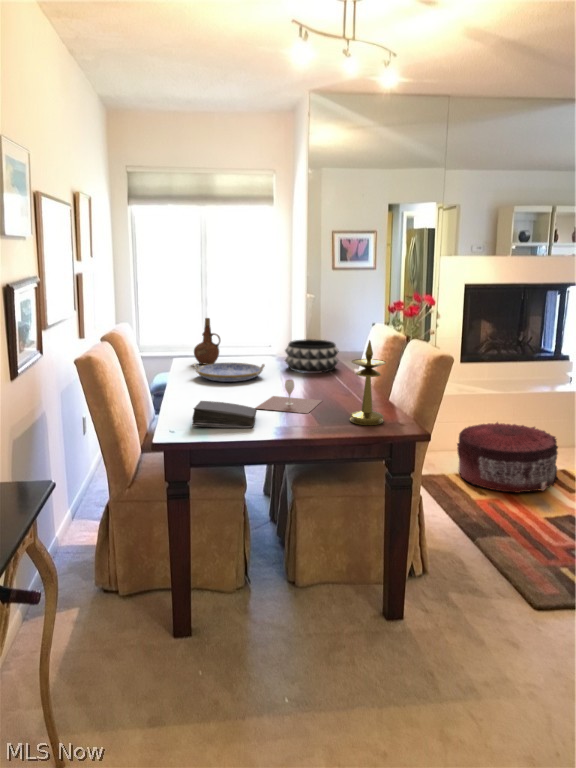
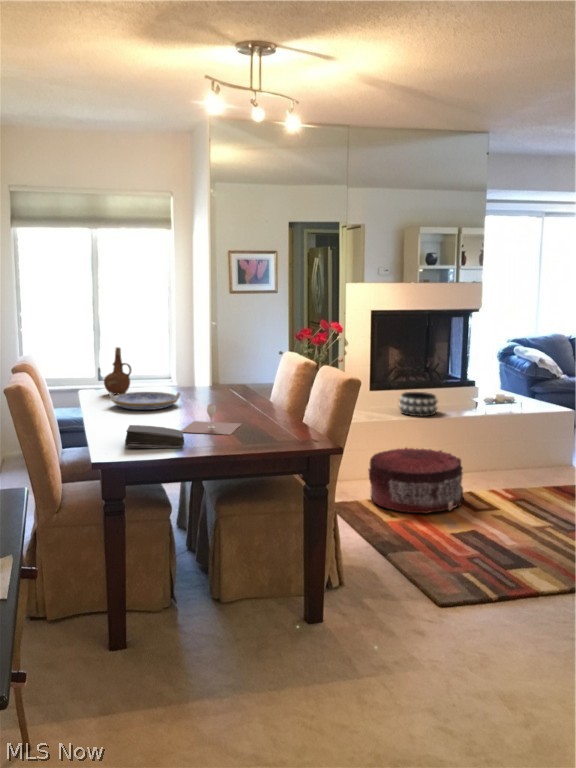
decorative bowl: present [285,339,339,373] -> present [399,392,438,416]
candlestick: present [350,340,386,425] -> none [270,365,302,442]

